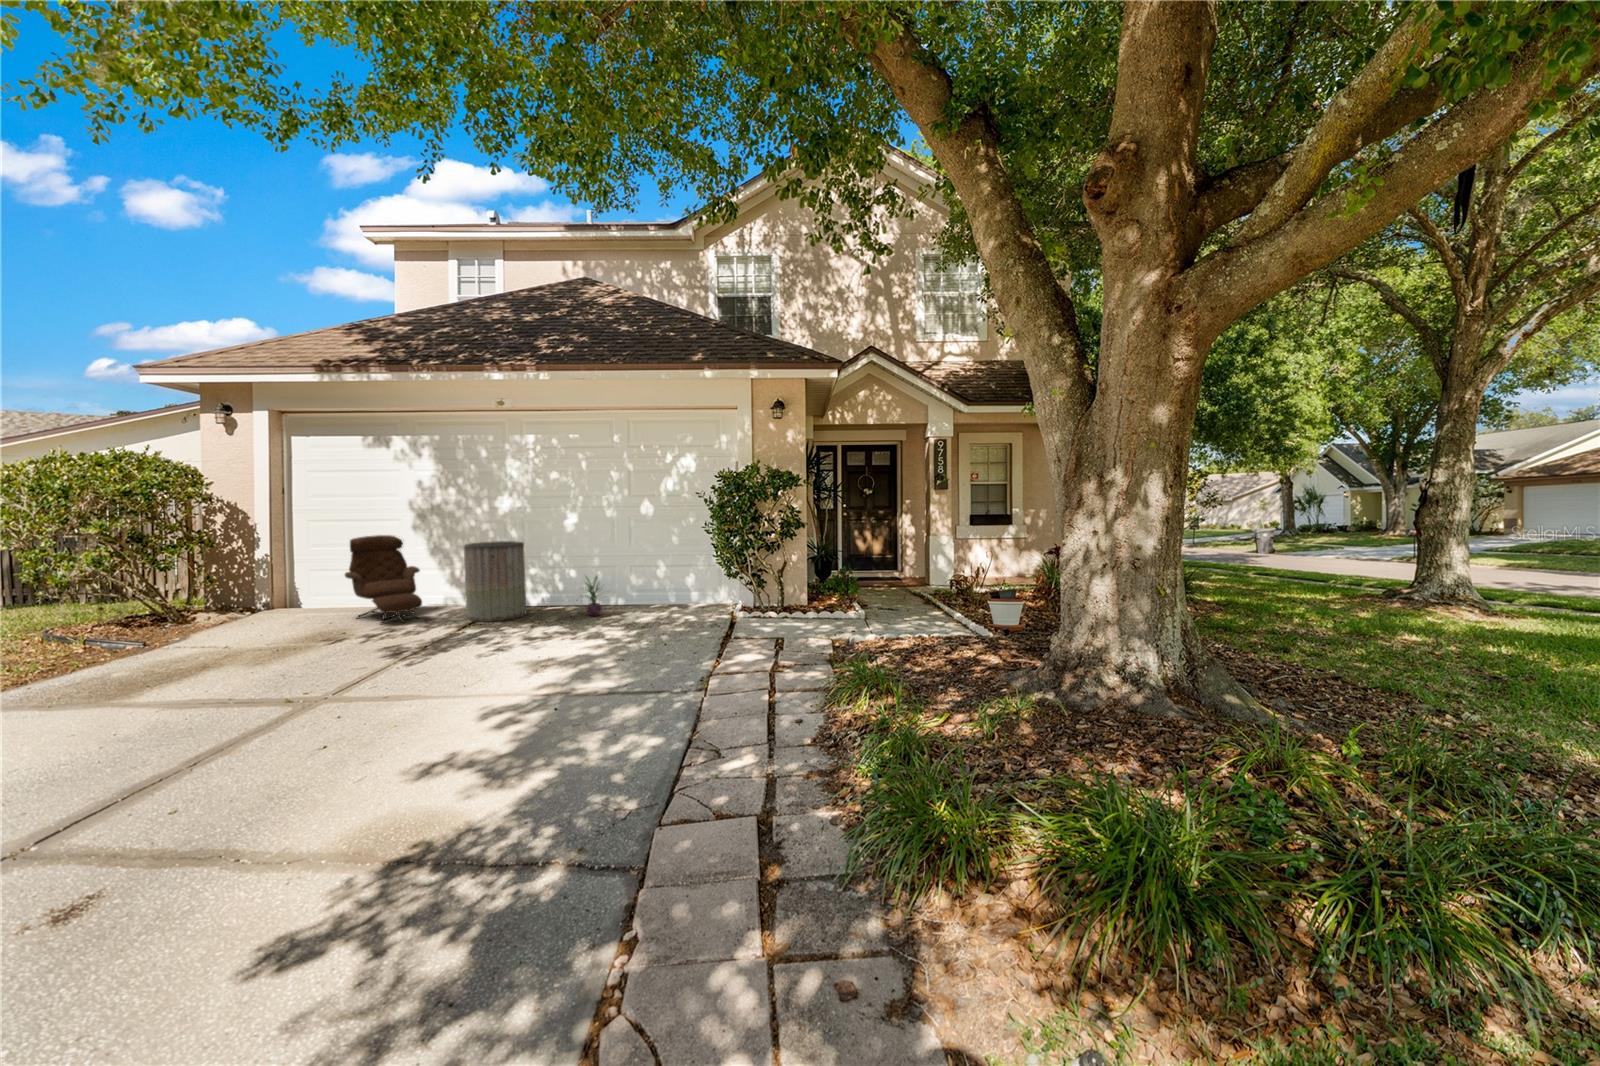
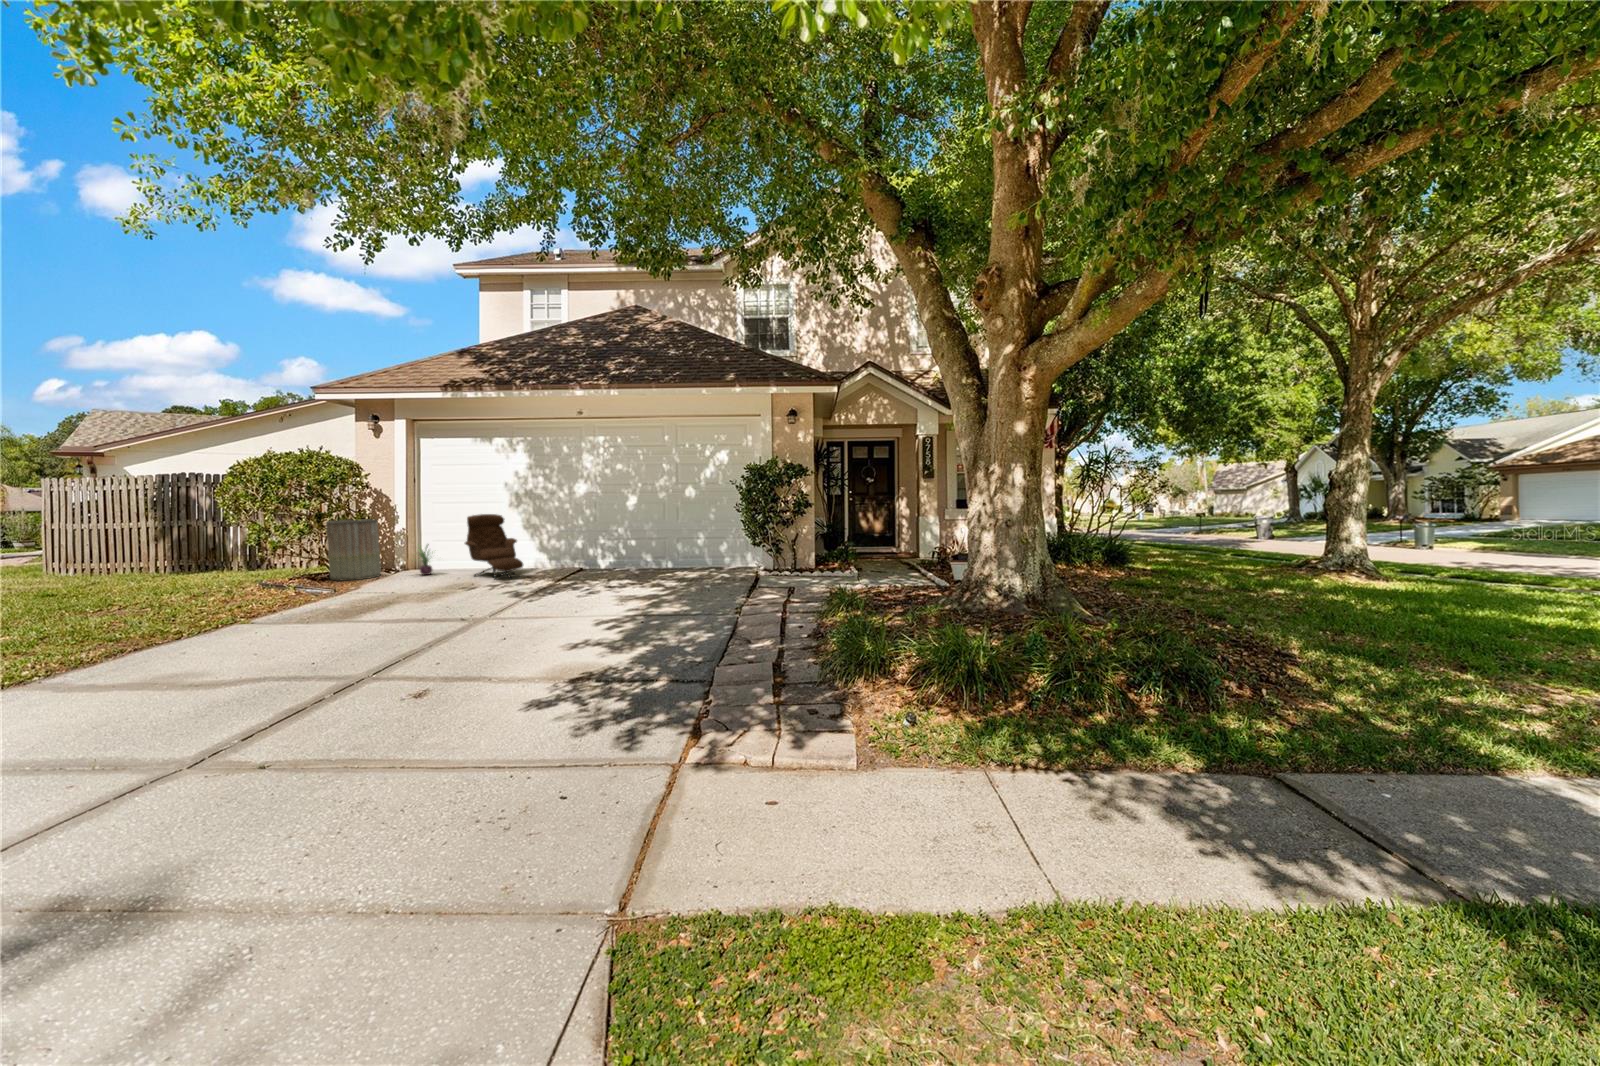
trash can: present [464,541,526,622] -> present [326,519,381,581]
decorative plant: present [585,576,602,616] -> present [418,544,432,575]

